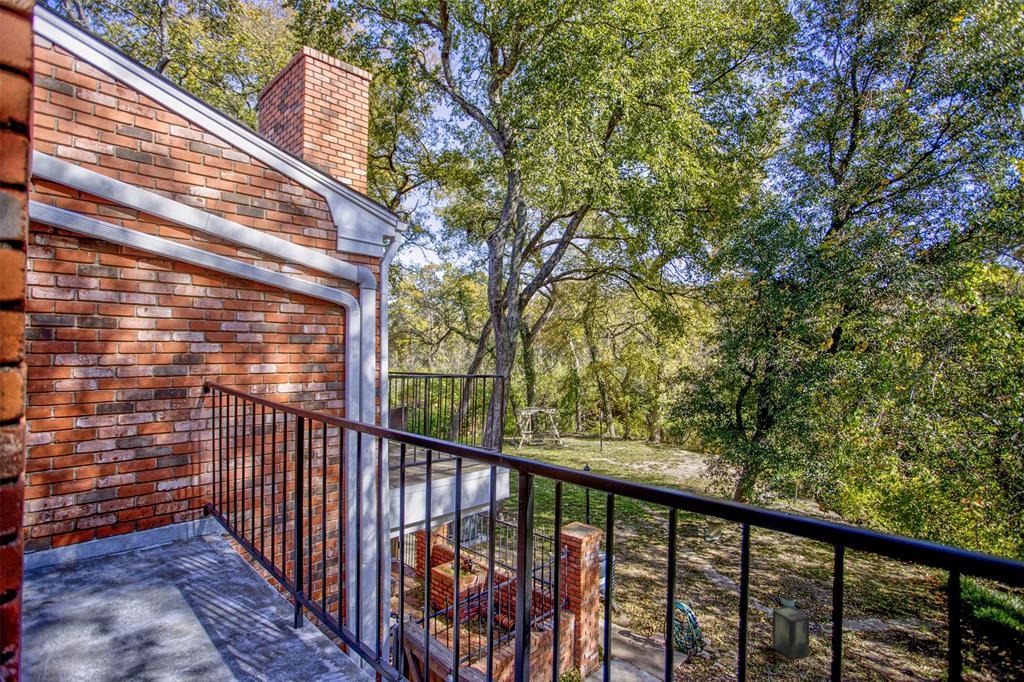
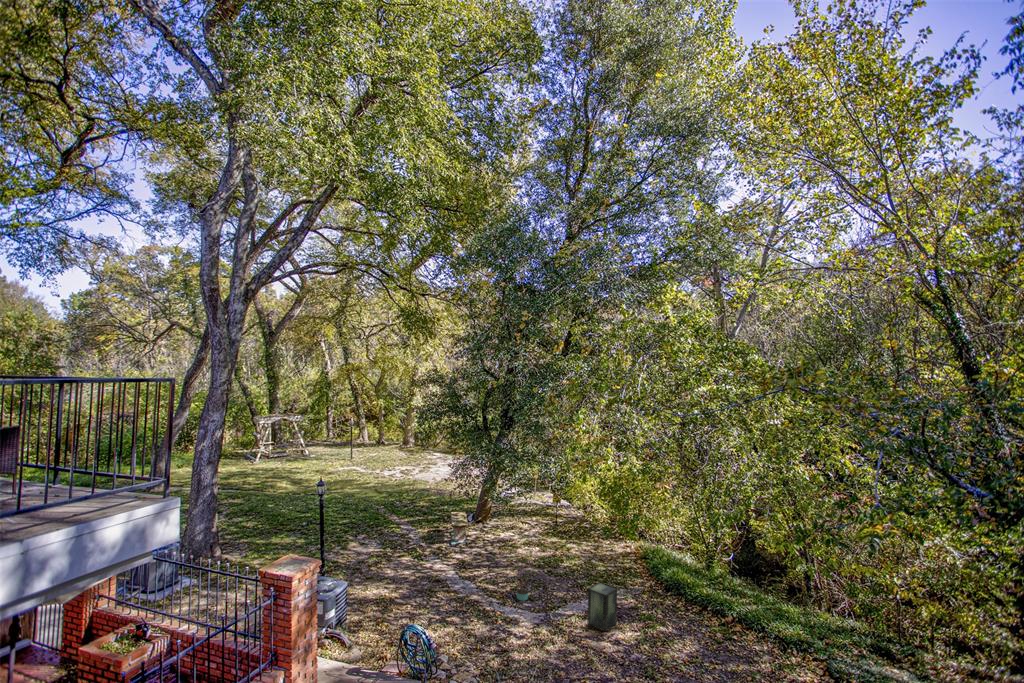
storage box: present [772,607,809,661] -> present [588,583,617,631]

